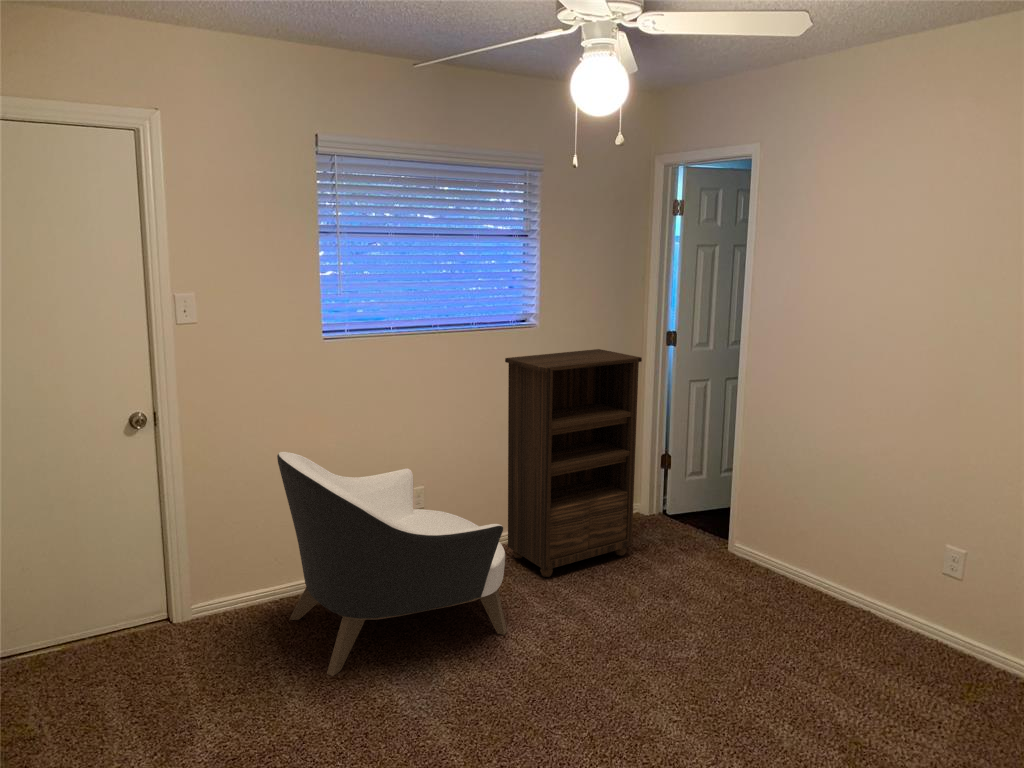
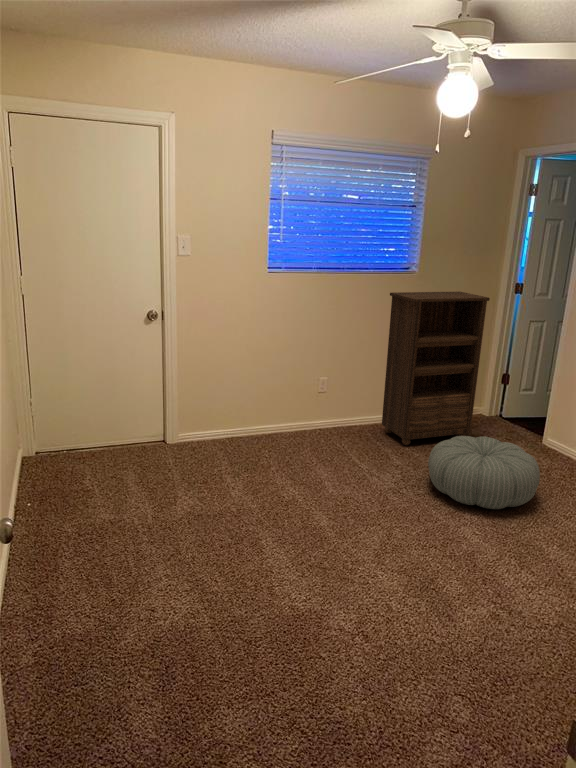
armchair: present [277,452,507,676] -> none [235,341,375,481]
pouf: none [587,559,745,676] -> present [428,436,540,509]

